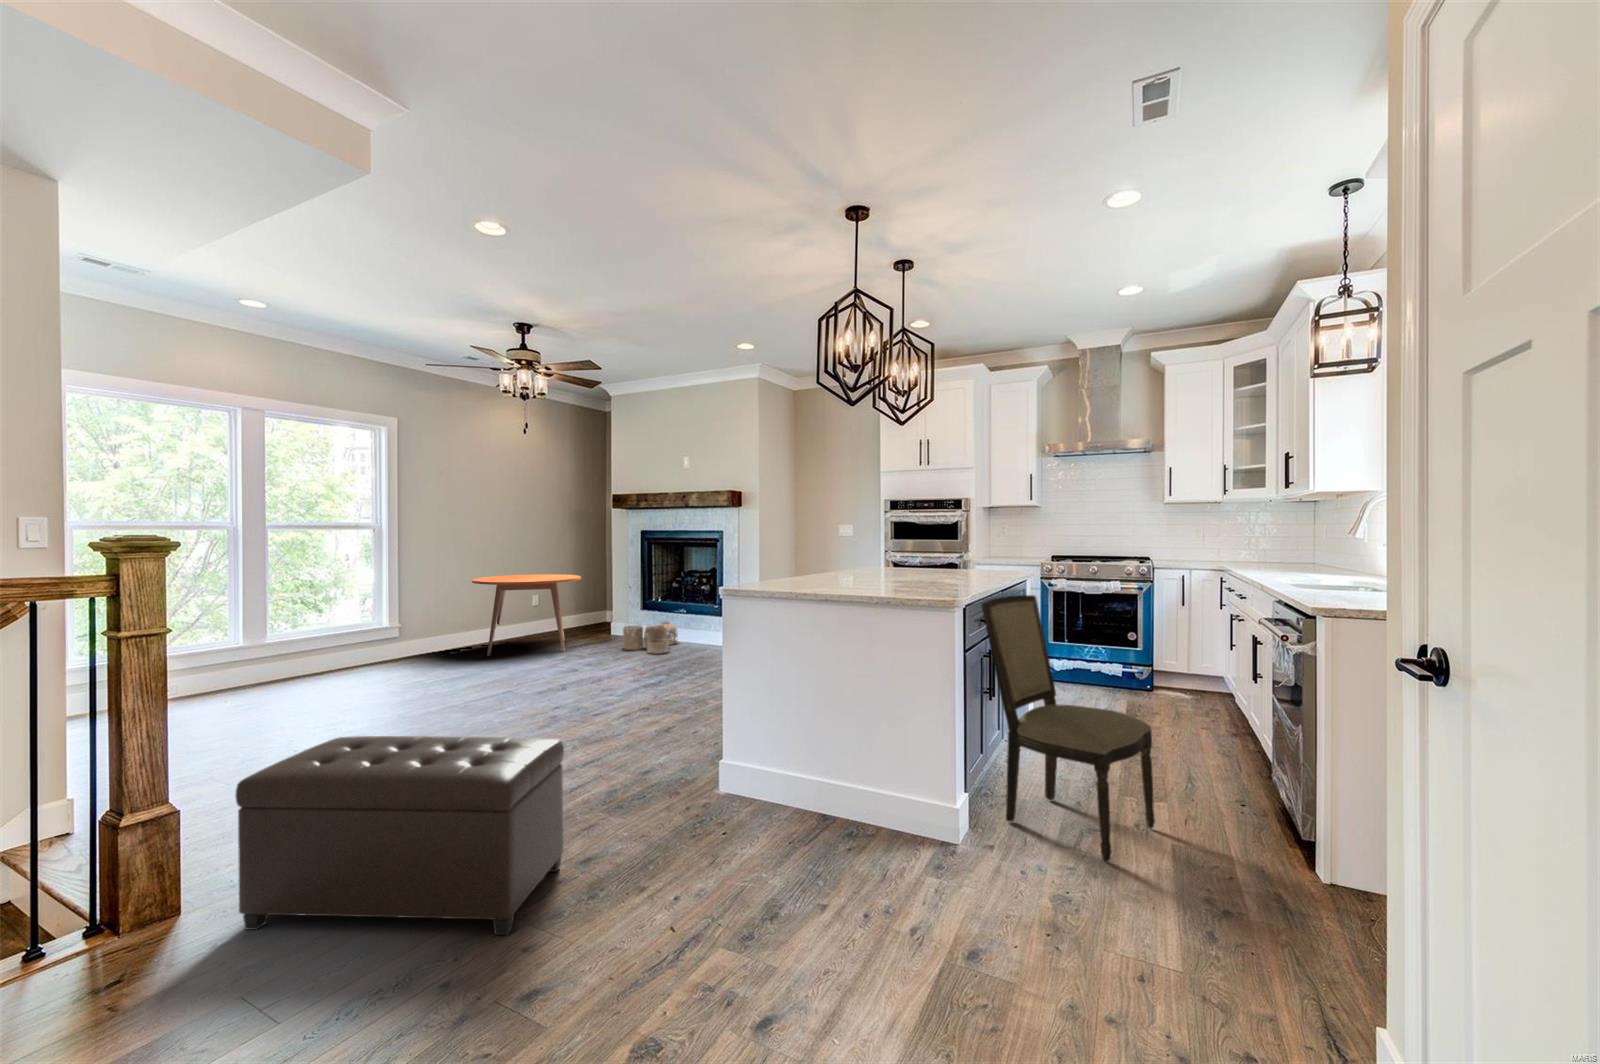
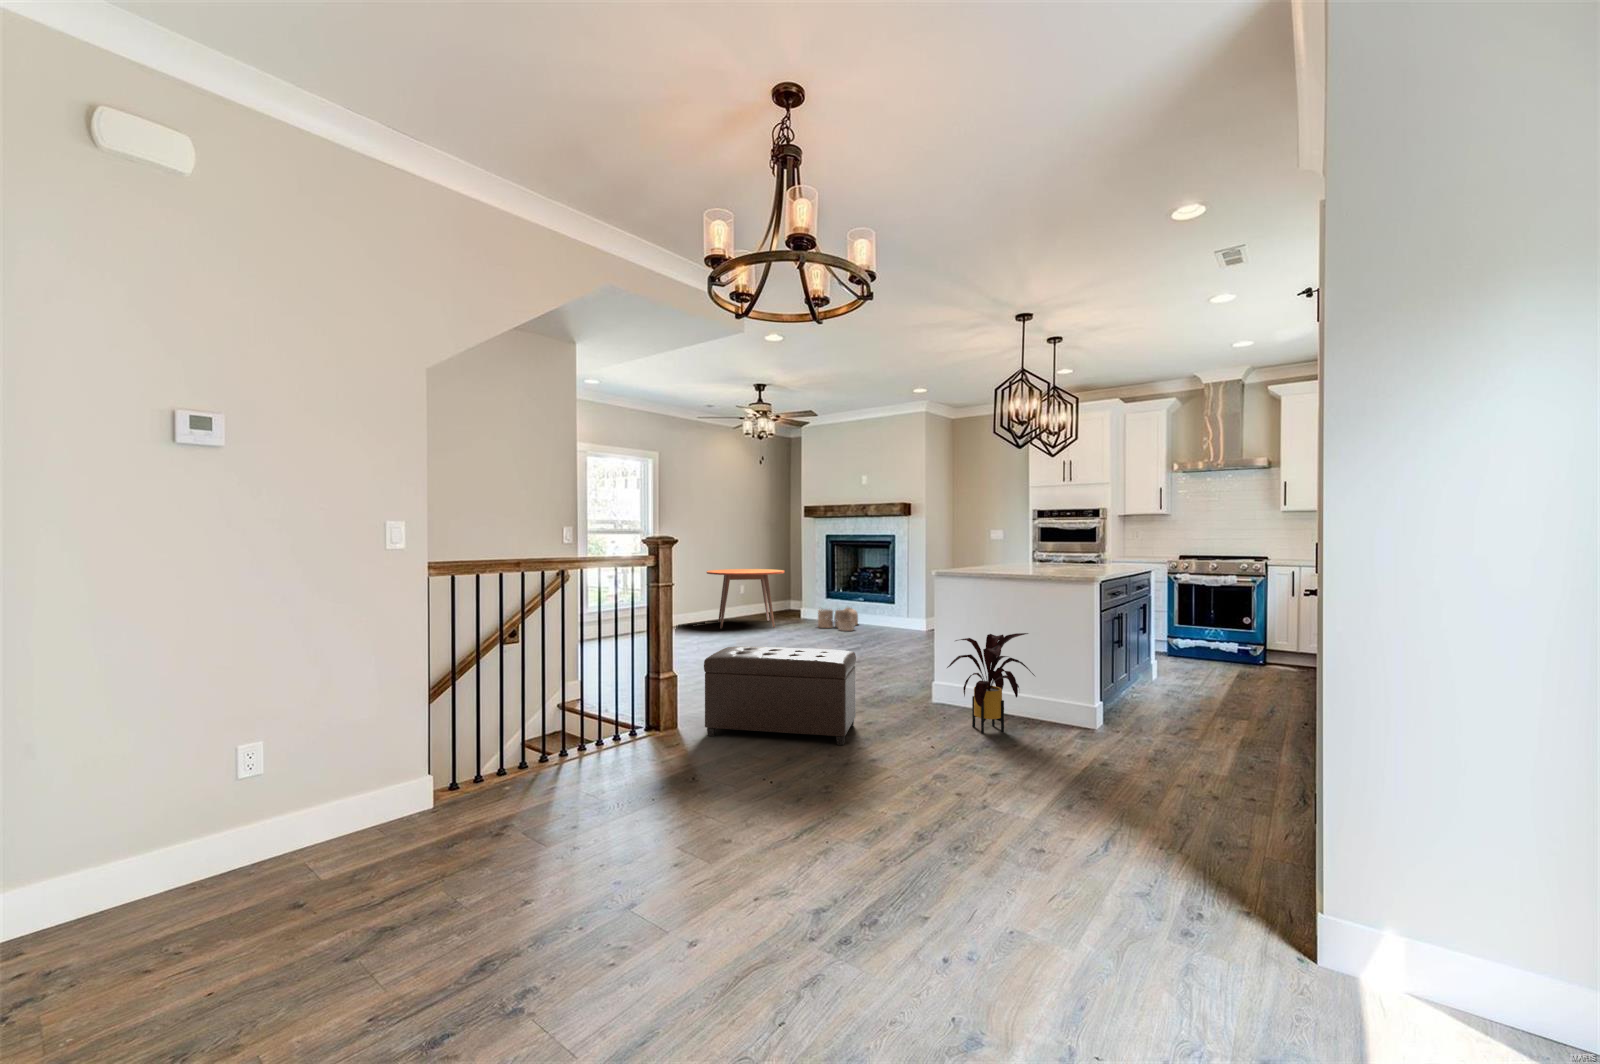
dining chair: present [981,595,1155,862] -> none [1113,577,1237,742]
house plant: none [715,694,865,870] -> present [947,633,1035,733]

